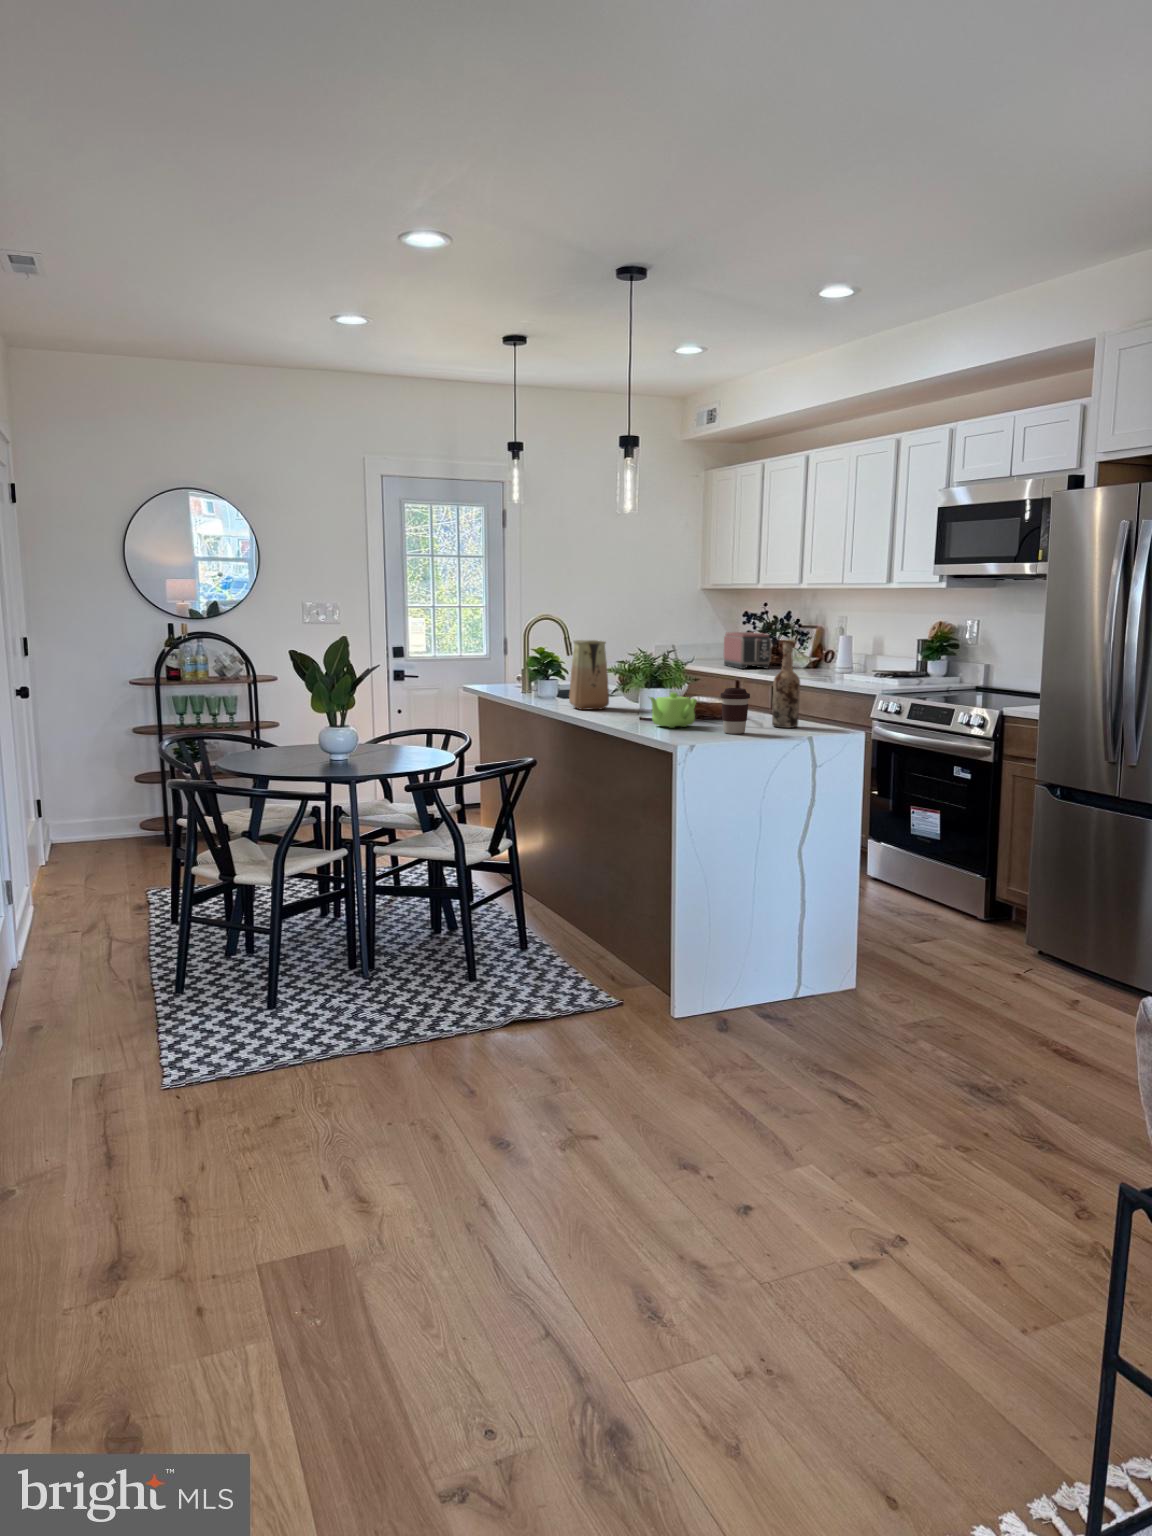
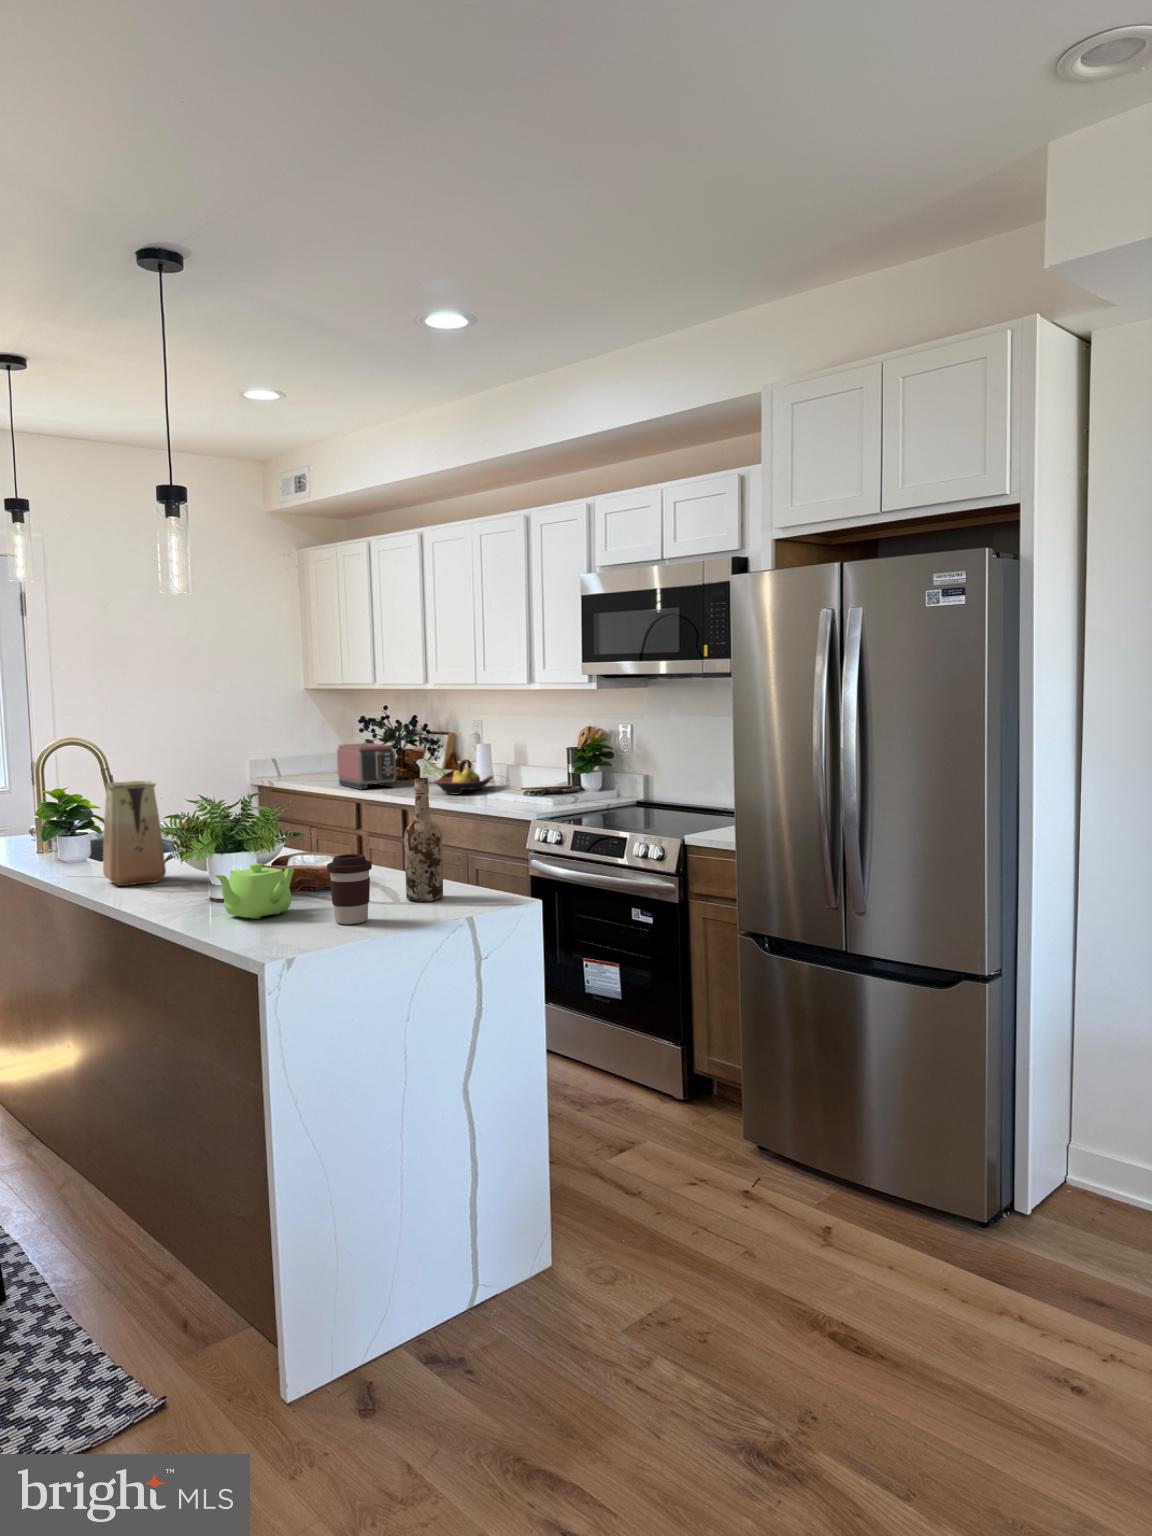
fruit bowl: none [801,655,852,675] -> present [434,768,493,795]

